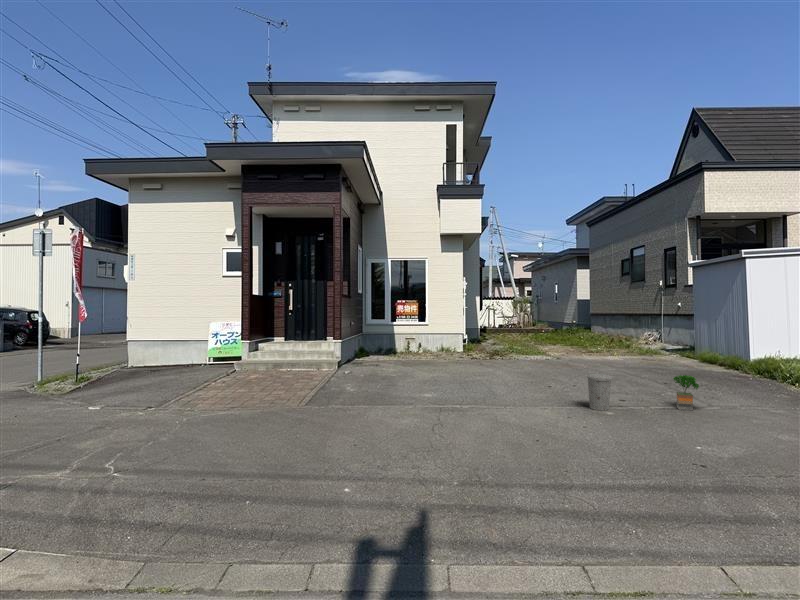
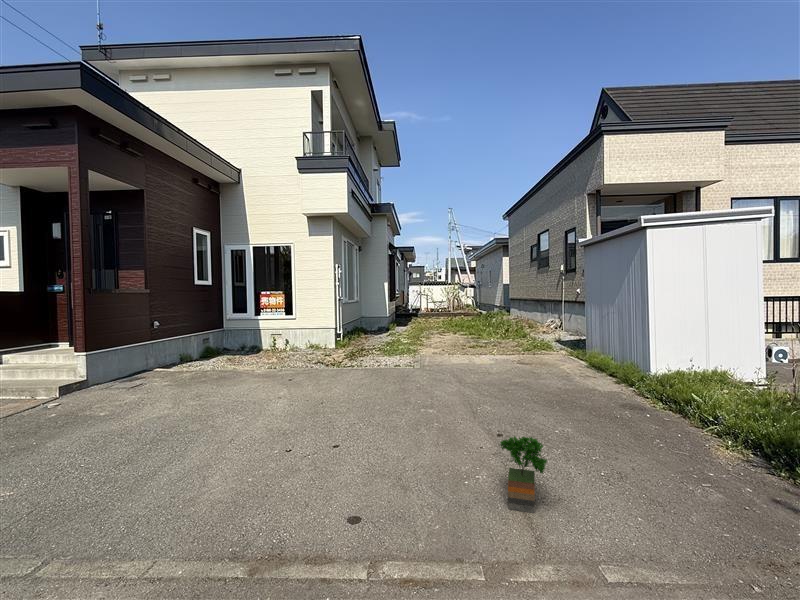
trash can: present [587,374,612,410] -> none [334,433,380,514]

